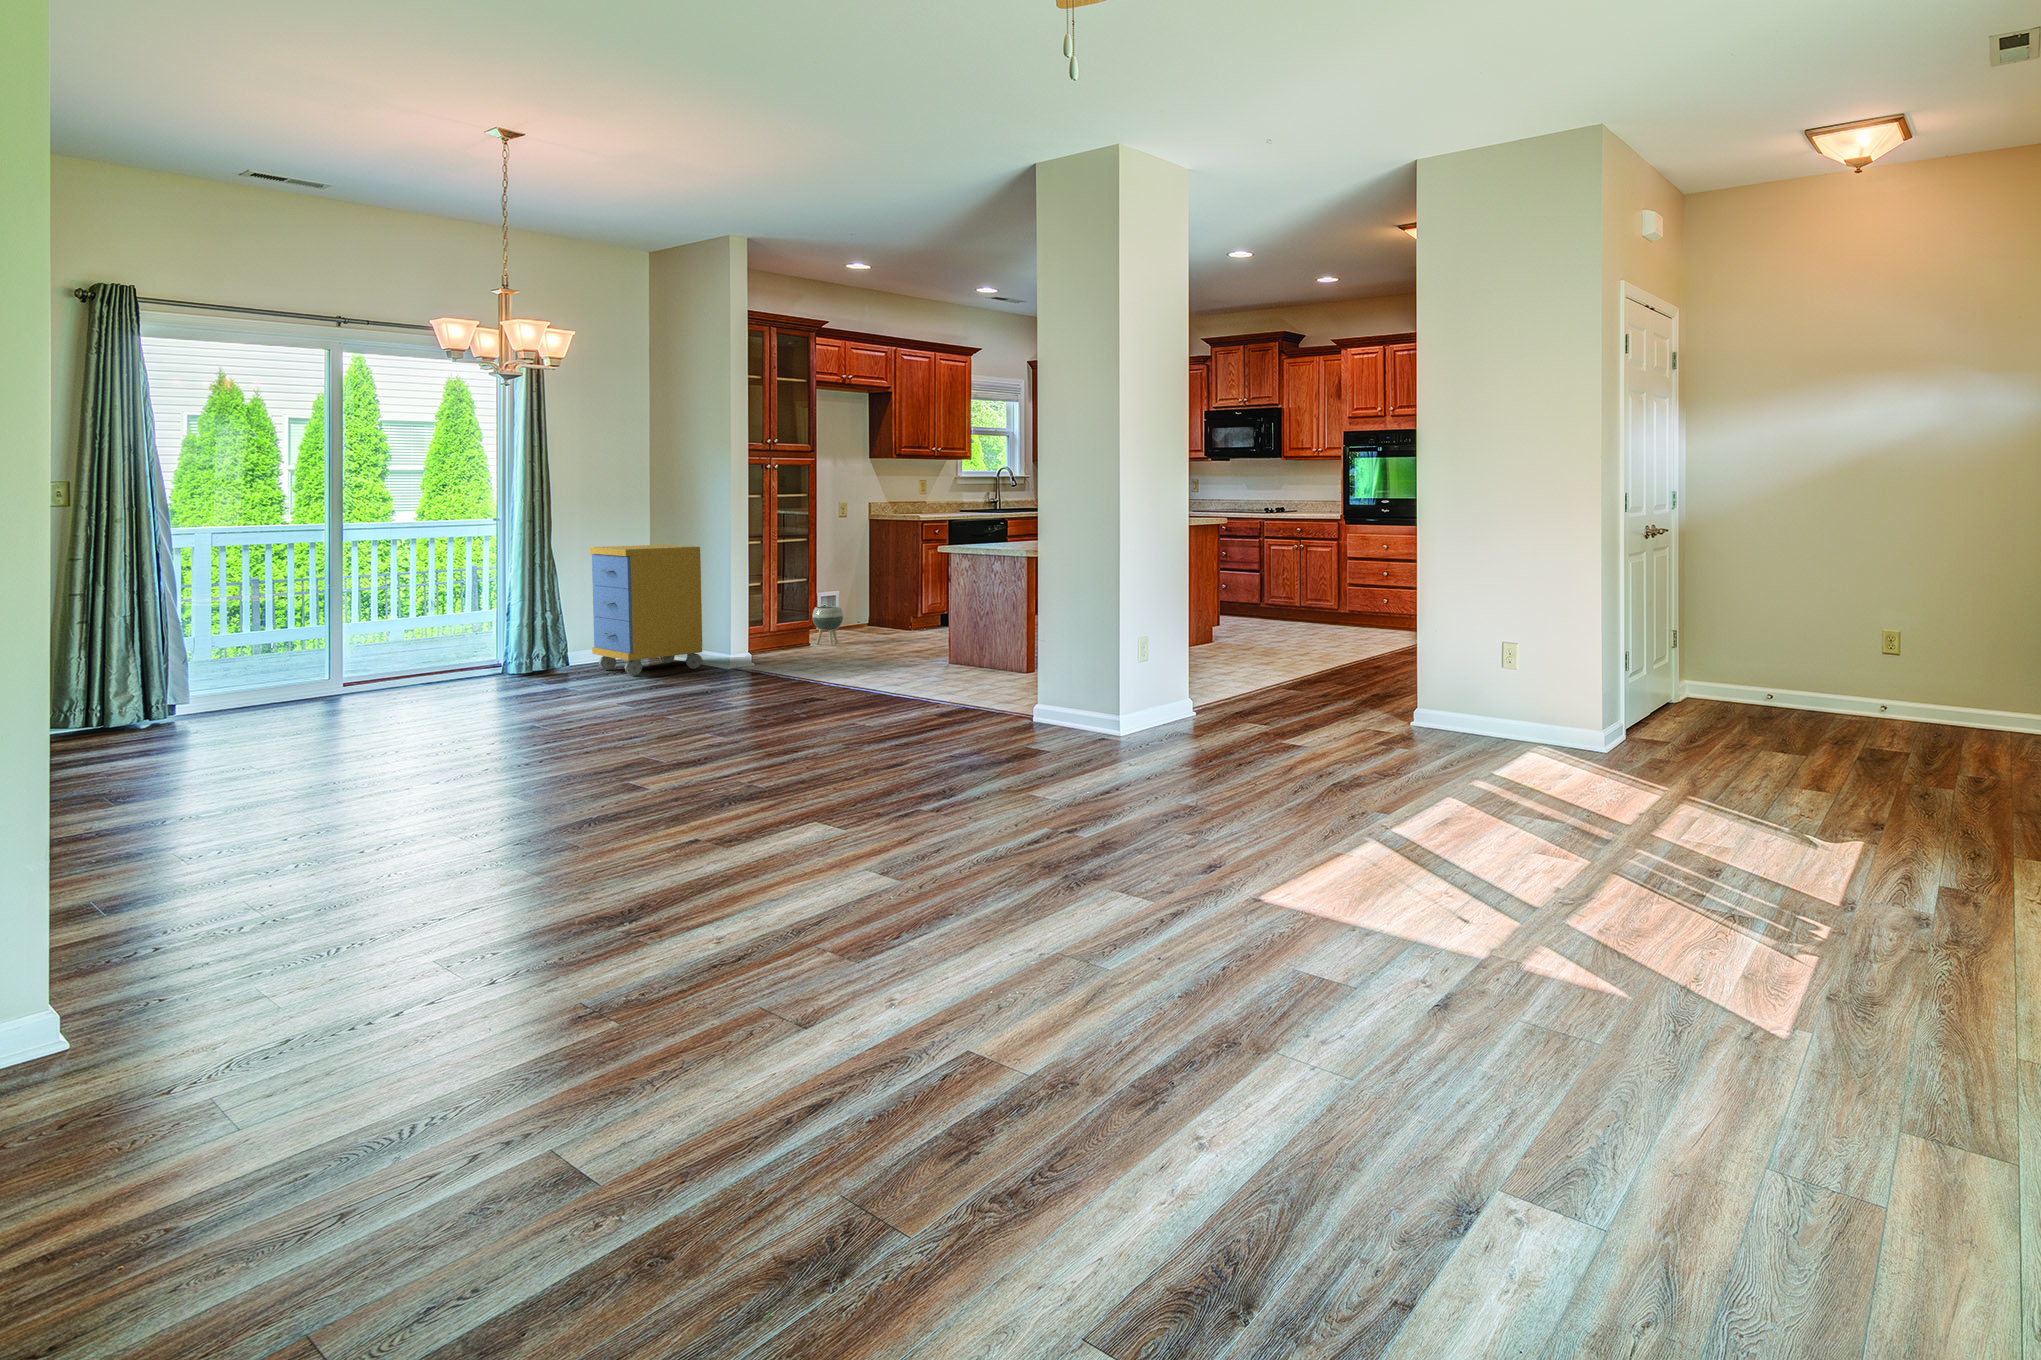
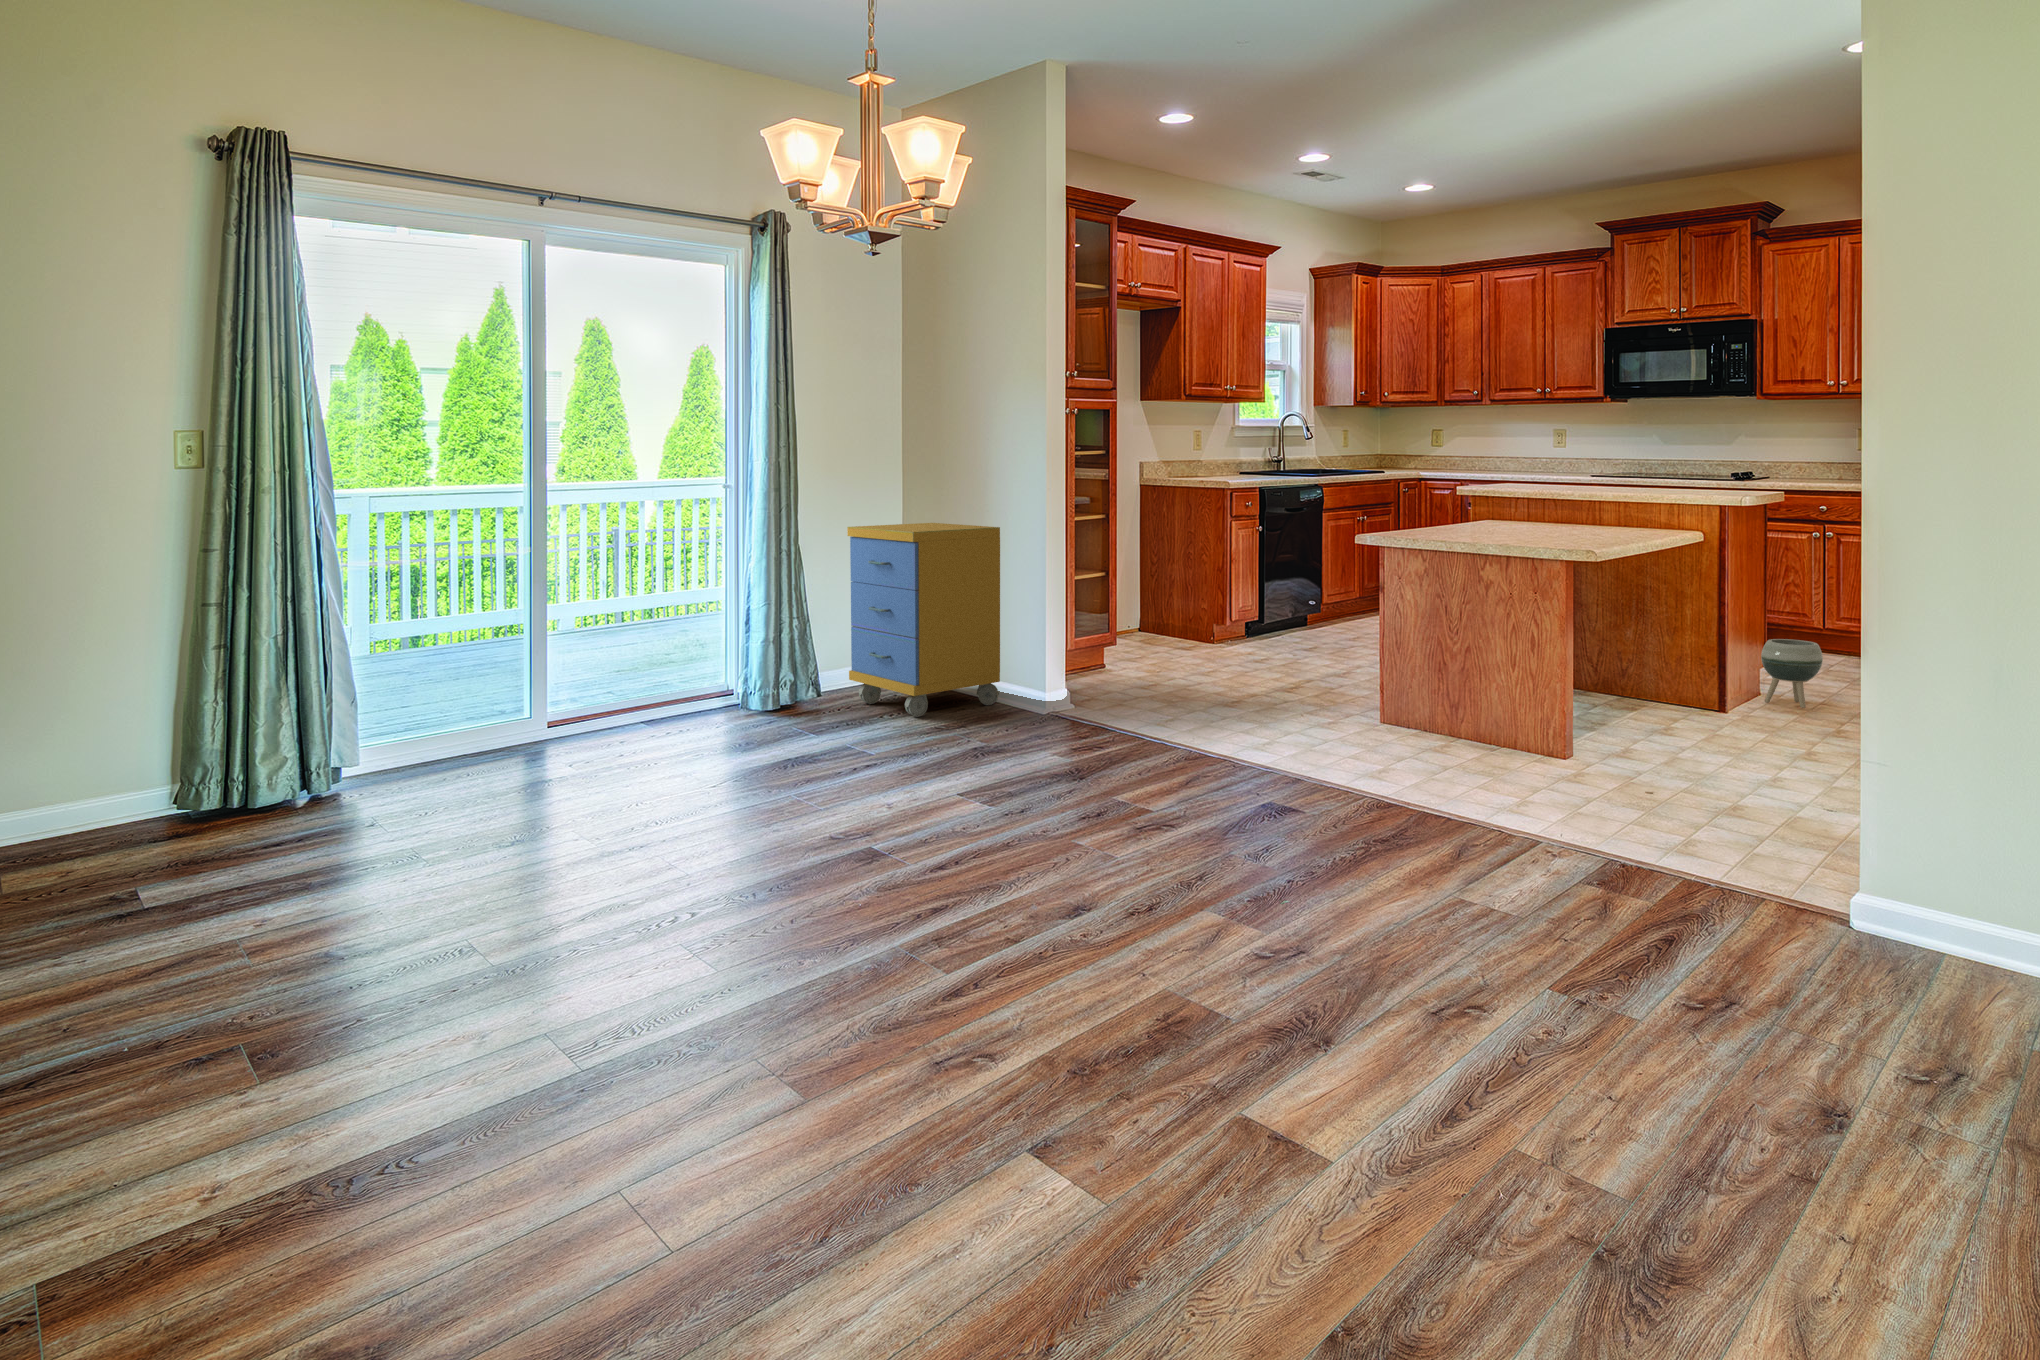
planter: present [812,606,843,645] -> present [1761,639,1823,708]

